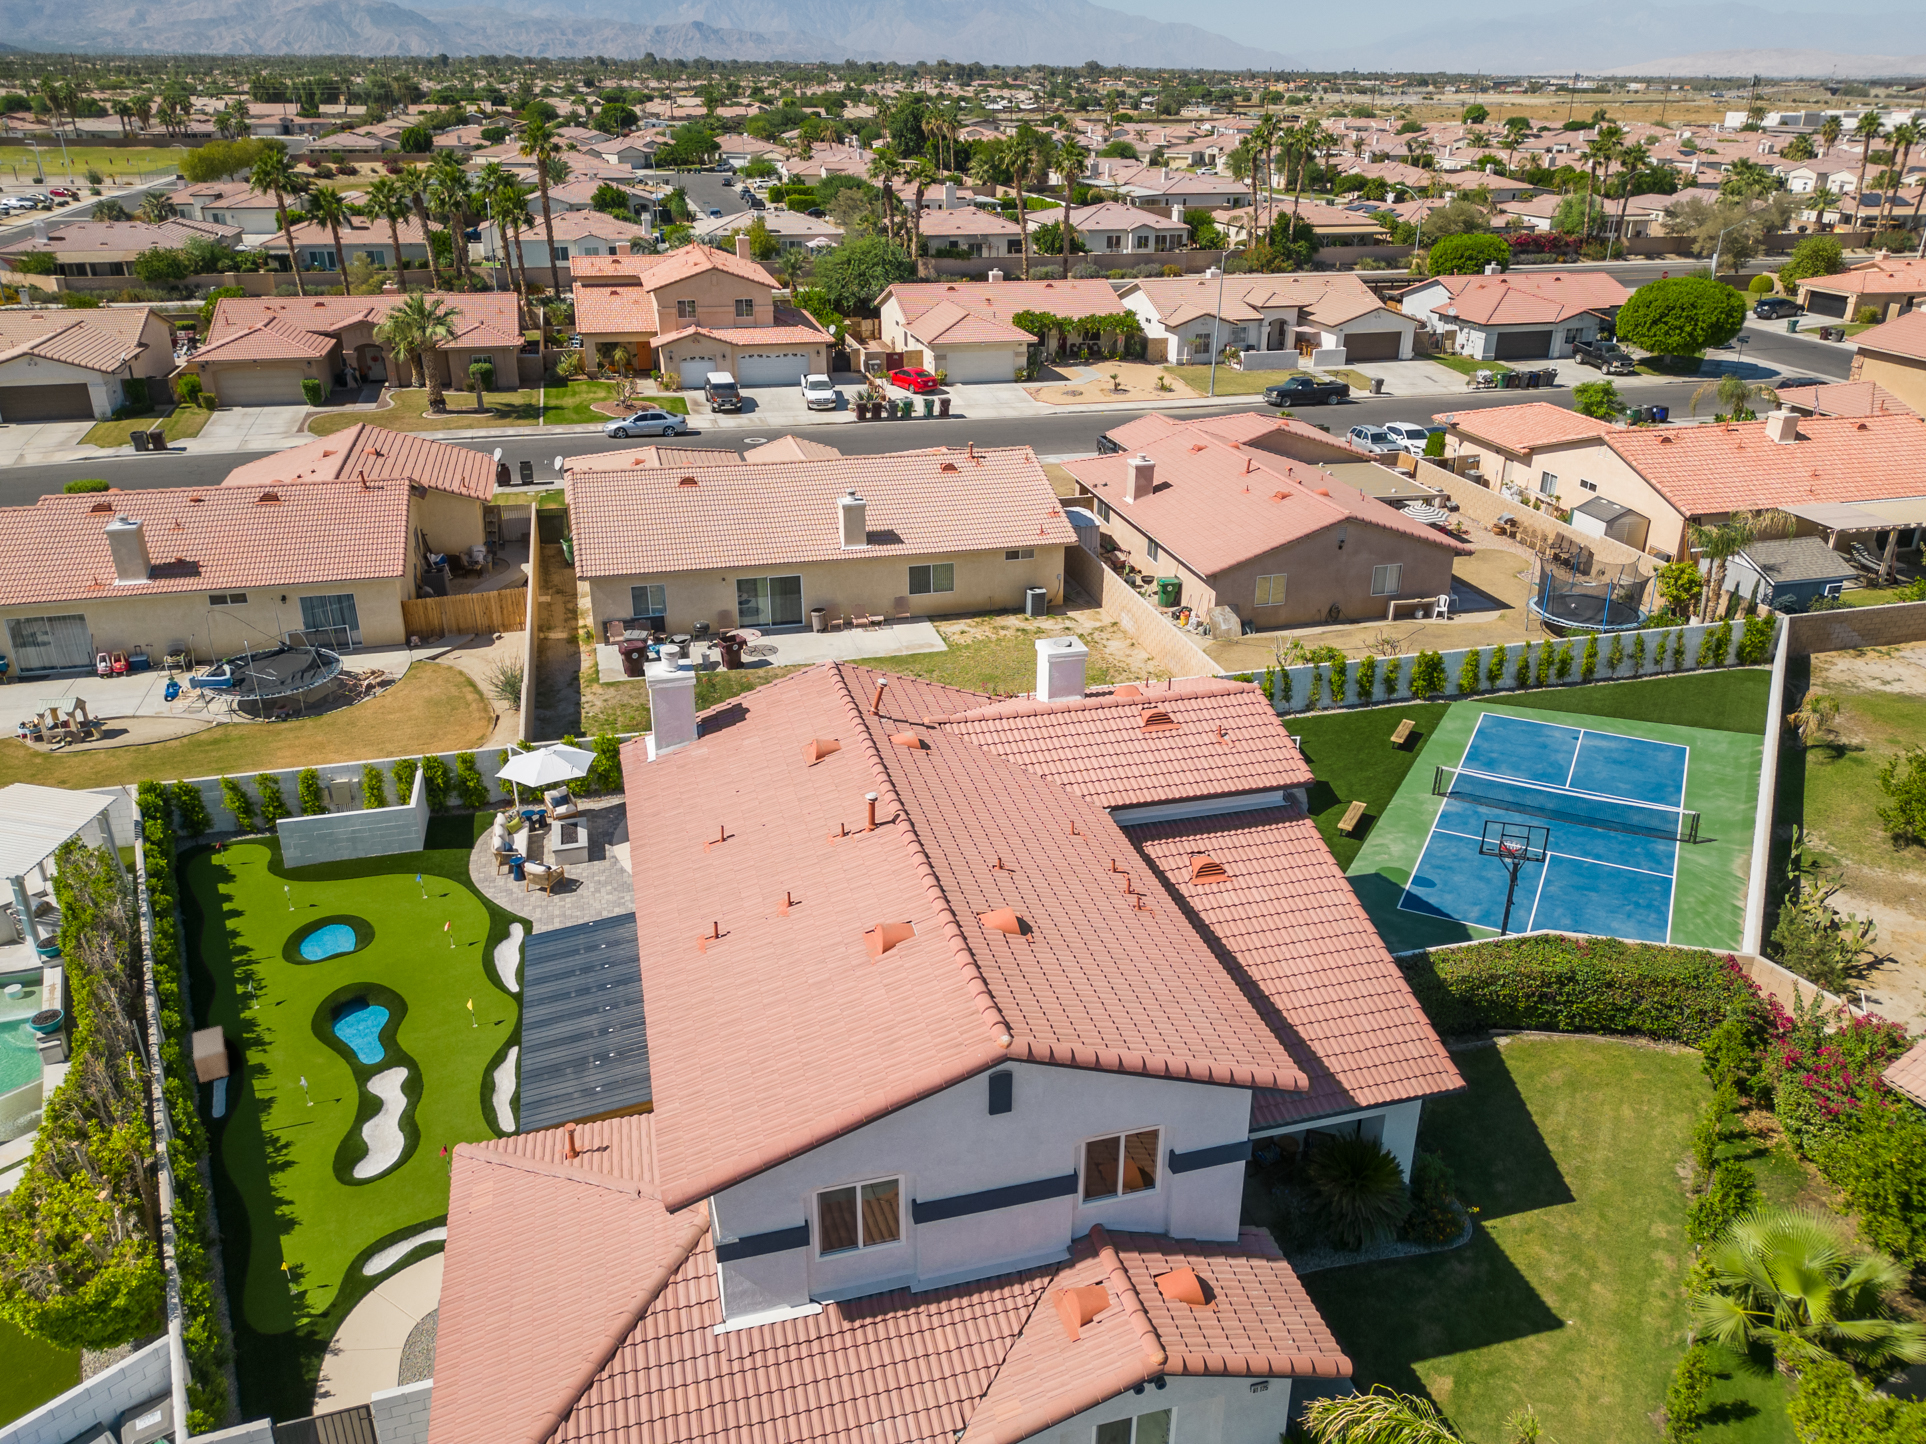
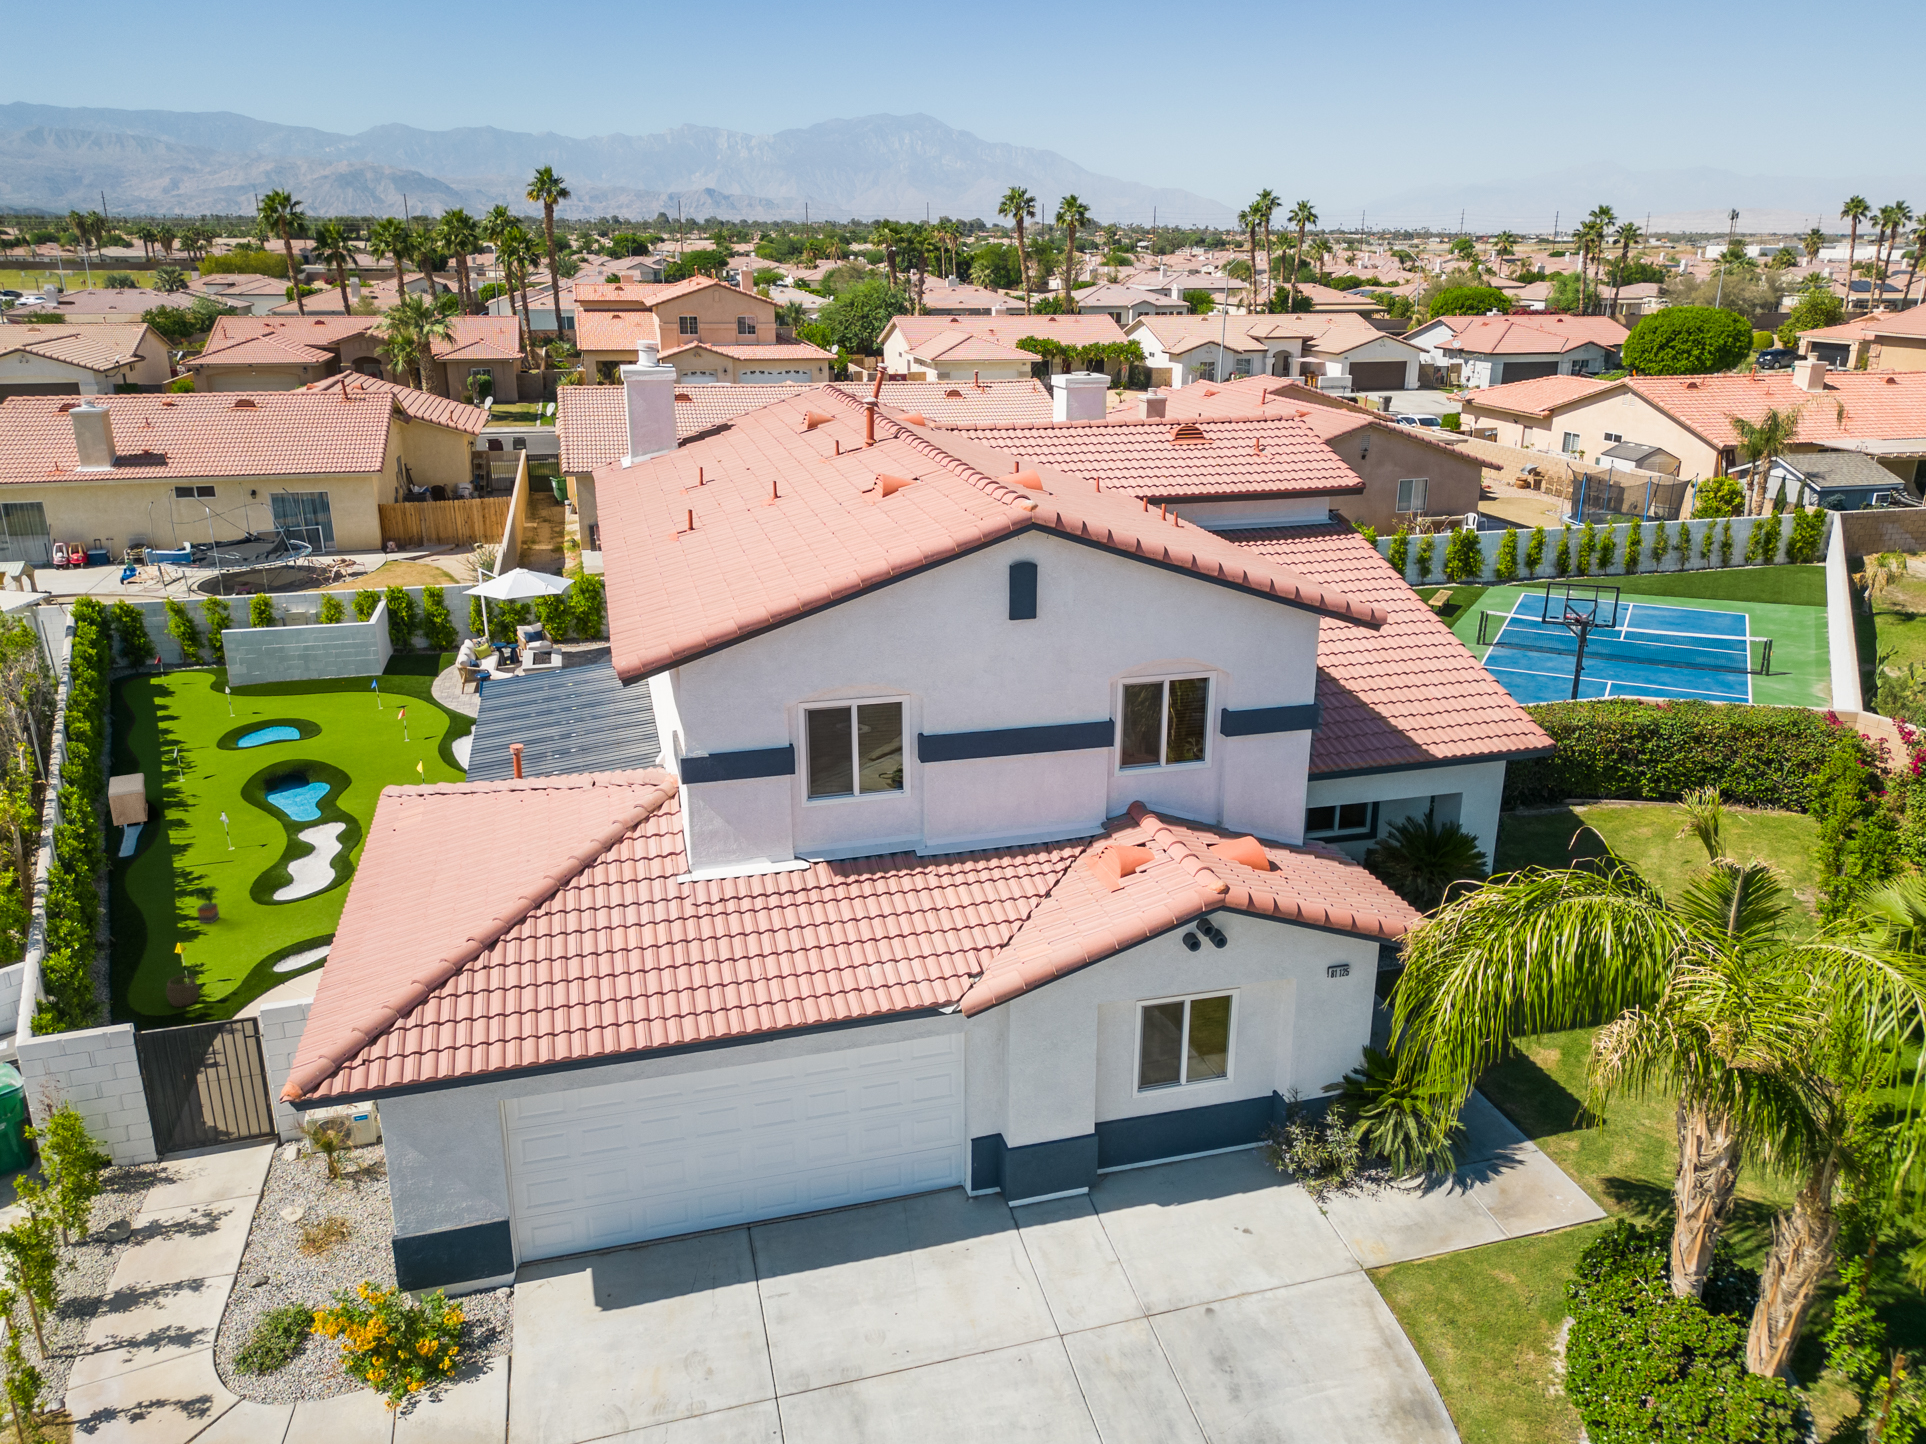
potted tree: none [282,1190,305,1222] -> present [195,886,219,923]
woven basket: none [270,1311,298,1341] -> present [166,975,199,1007]

